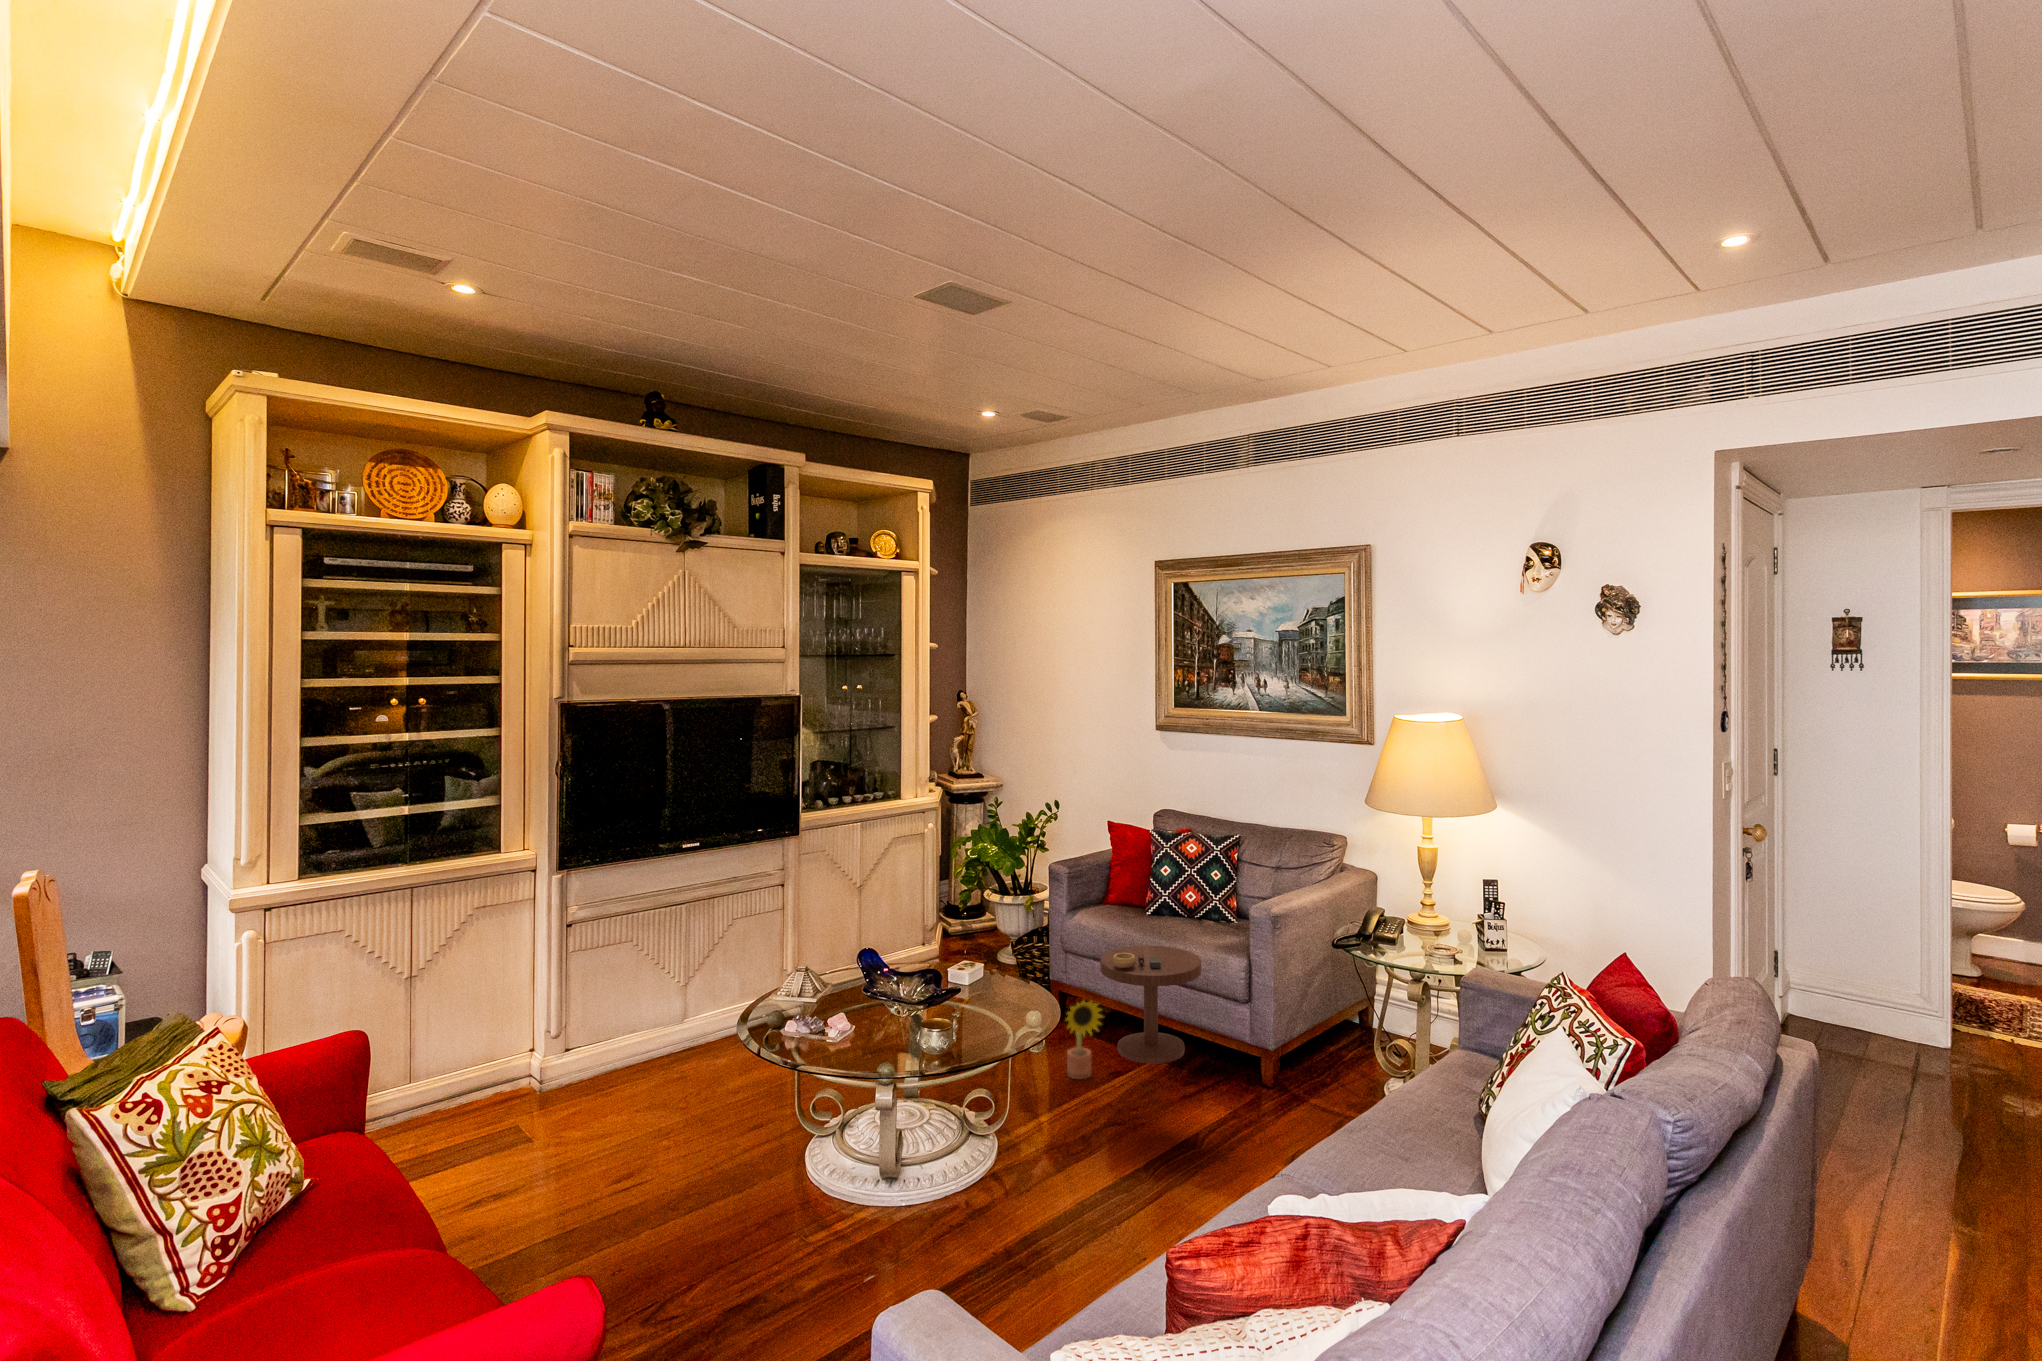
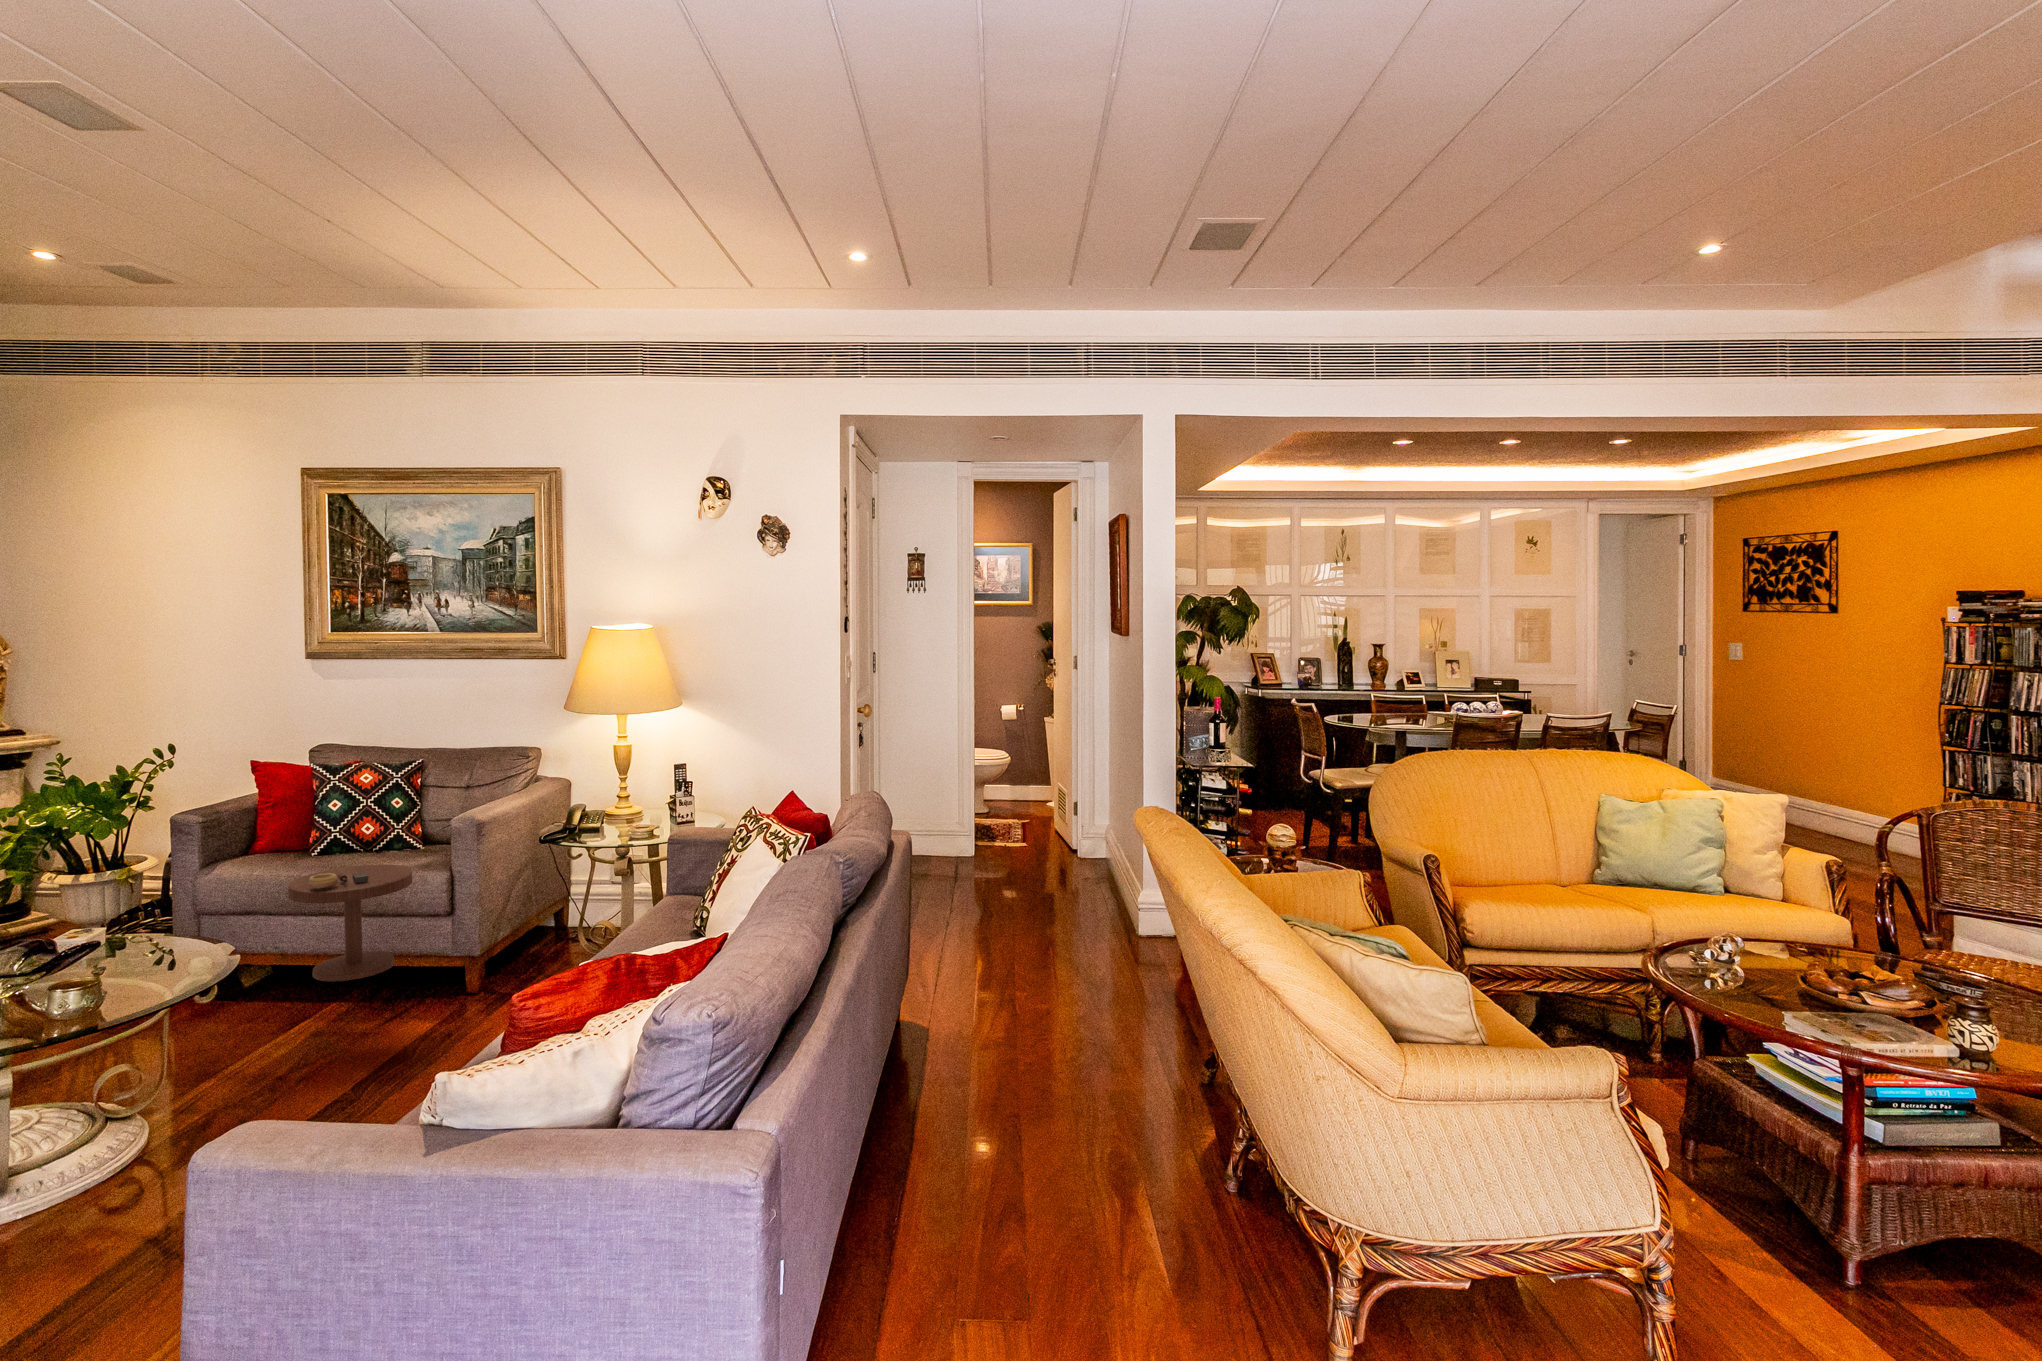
decorative plant: present [1066,1001,1103,1079] -> none [224,943,279,1035]

